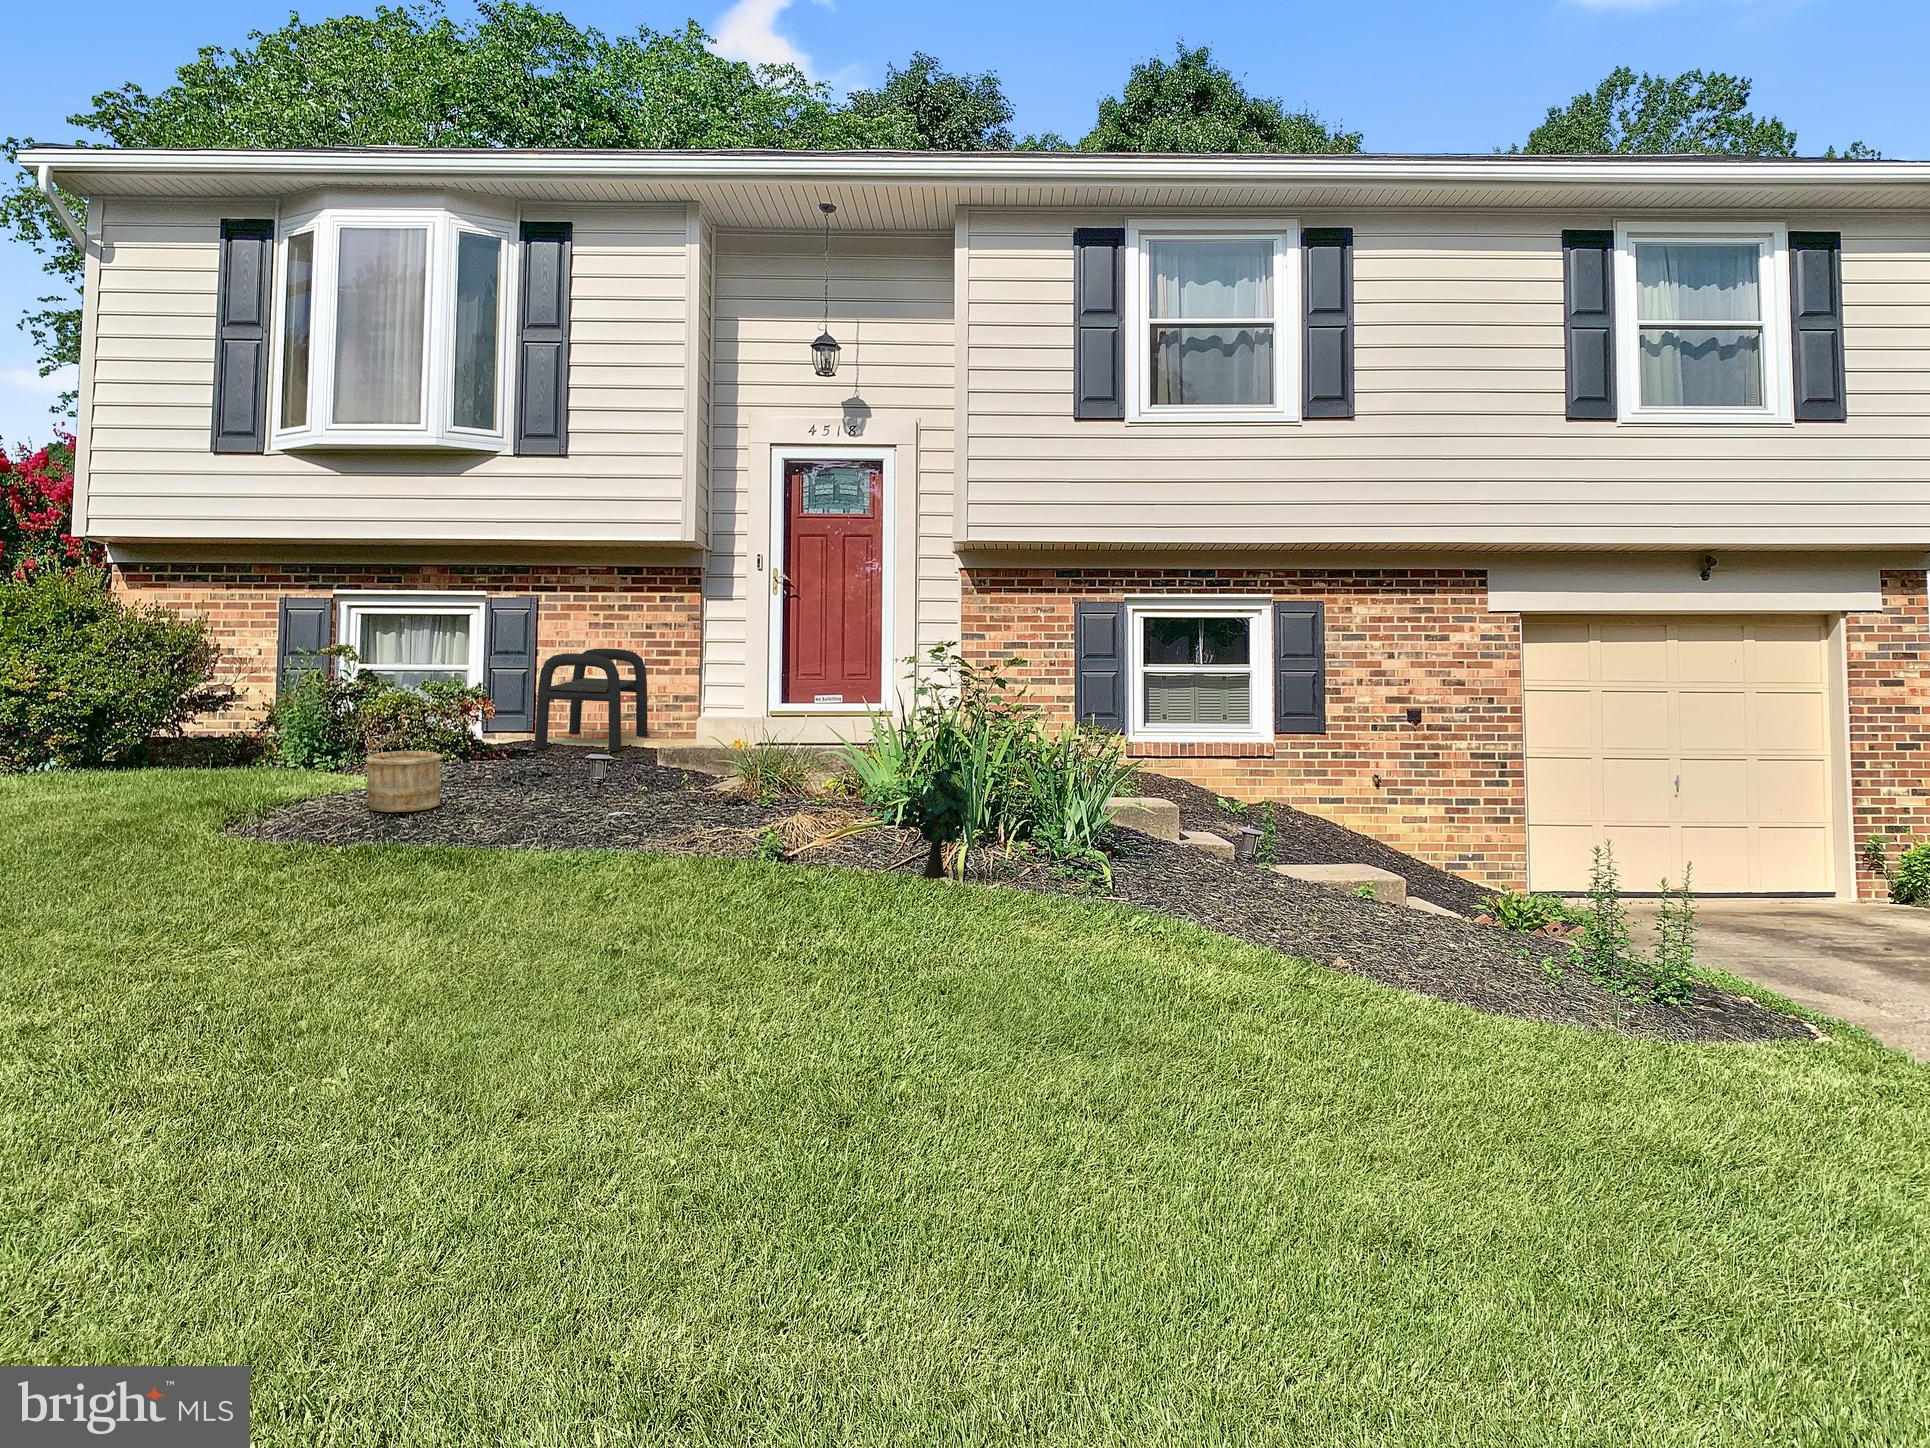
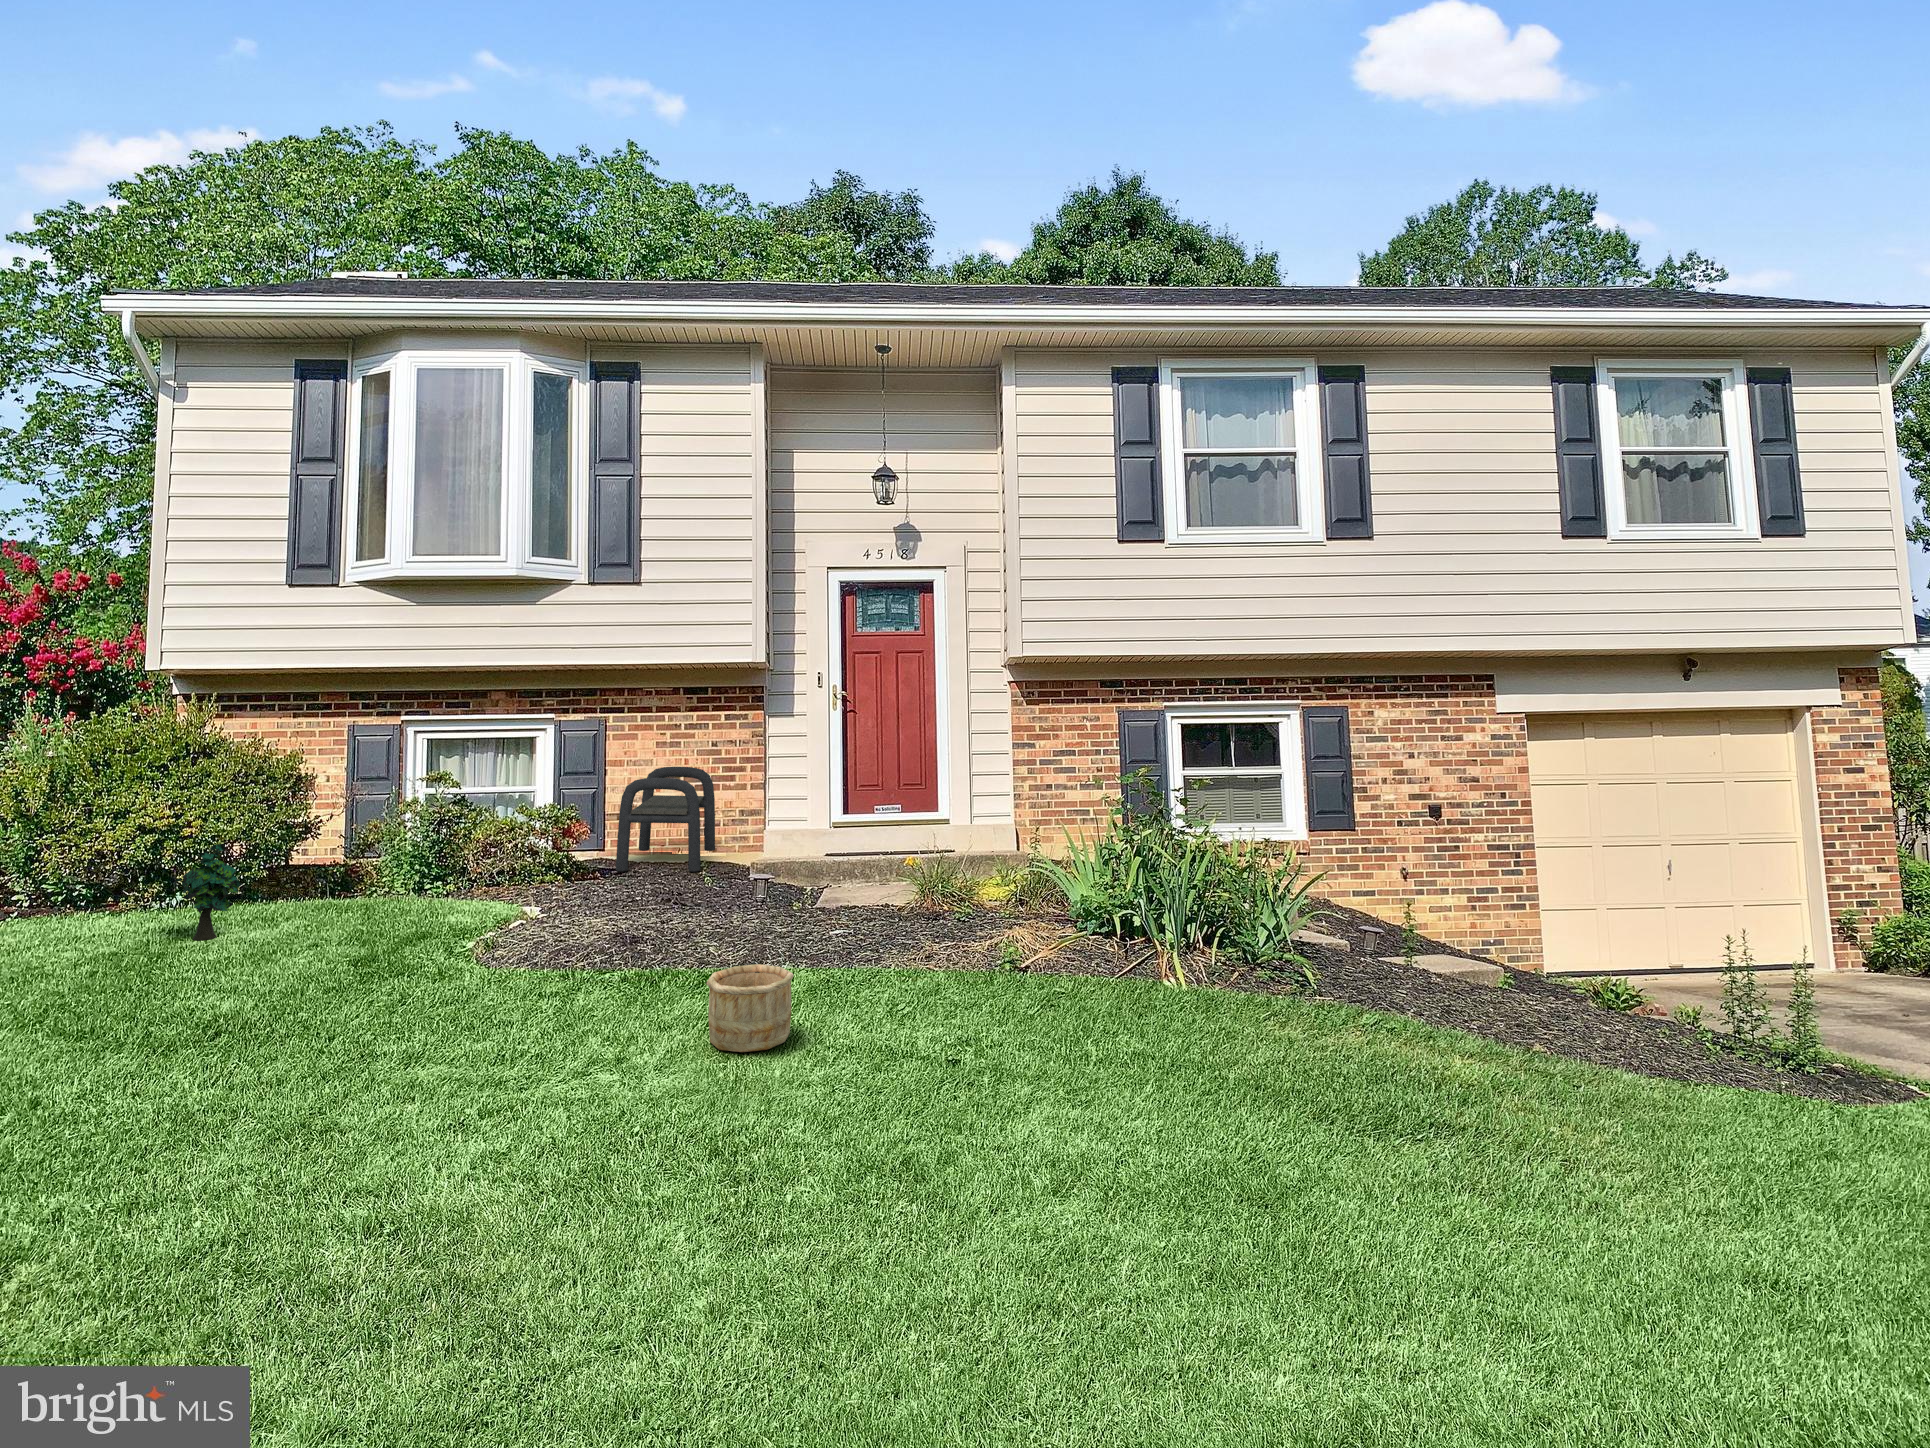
wooden bucket: present [365,751,442,812] -> present [706,964,794,1052]
decorative plant: present [905,761,972,877] -> present [172,844,242,940]

